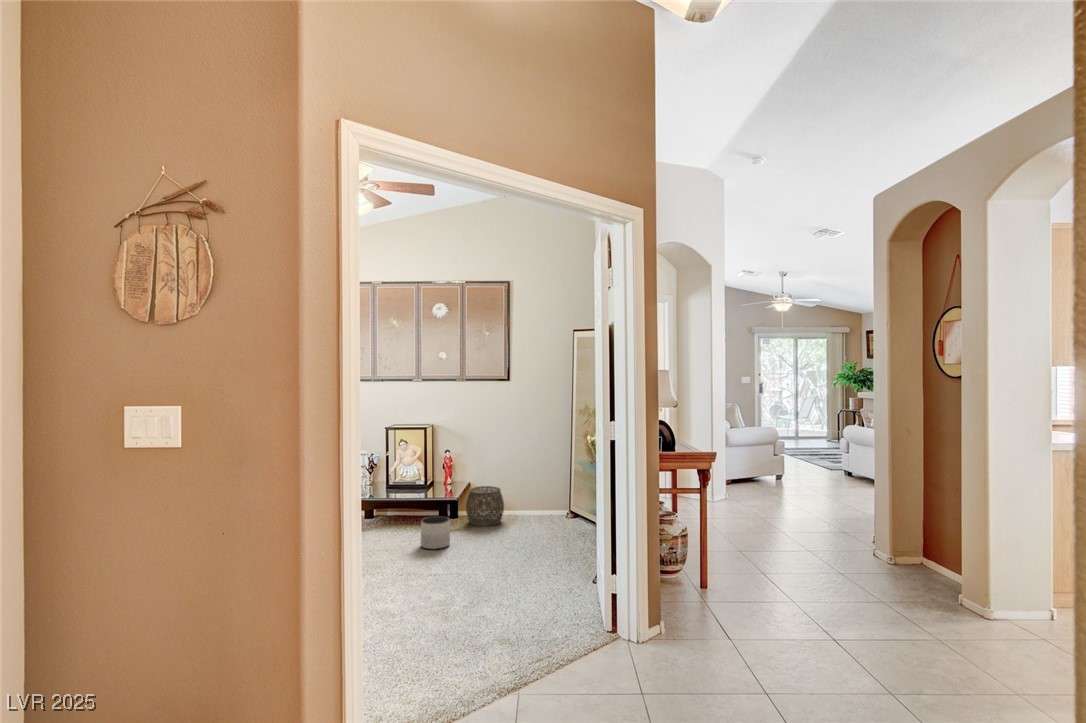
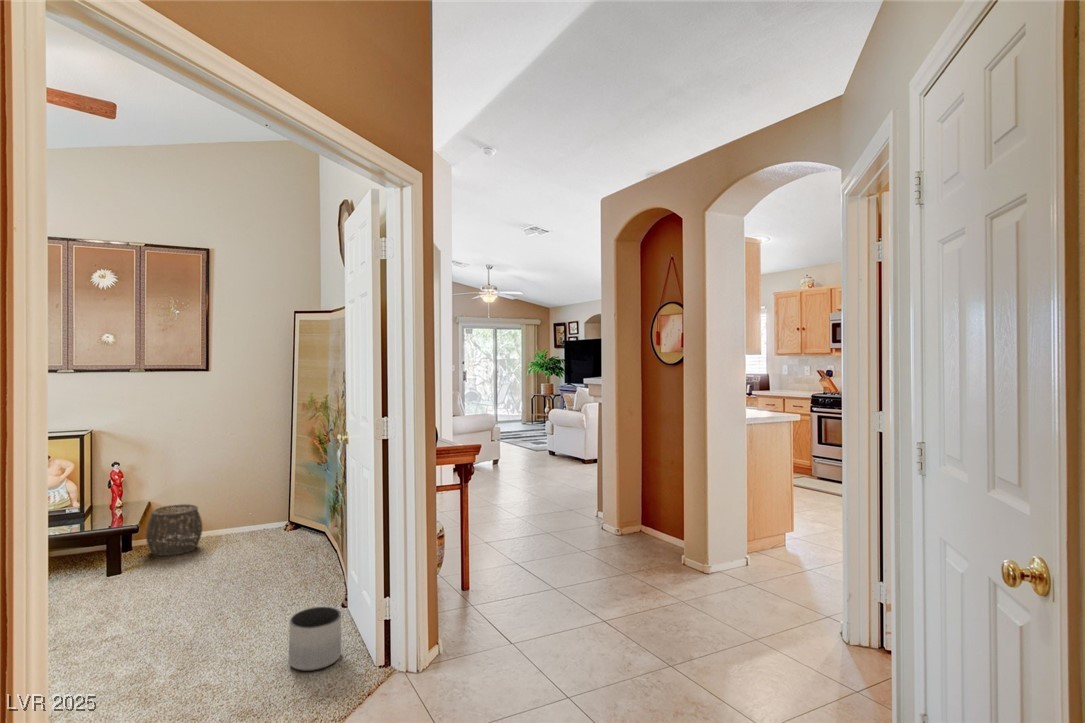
planter: present [421,516,450,550] -> present [289,607,341,671]

